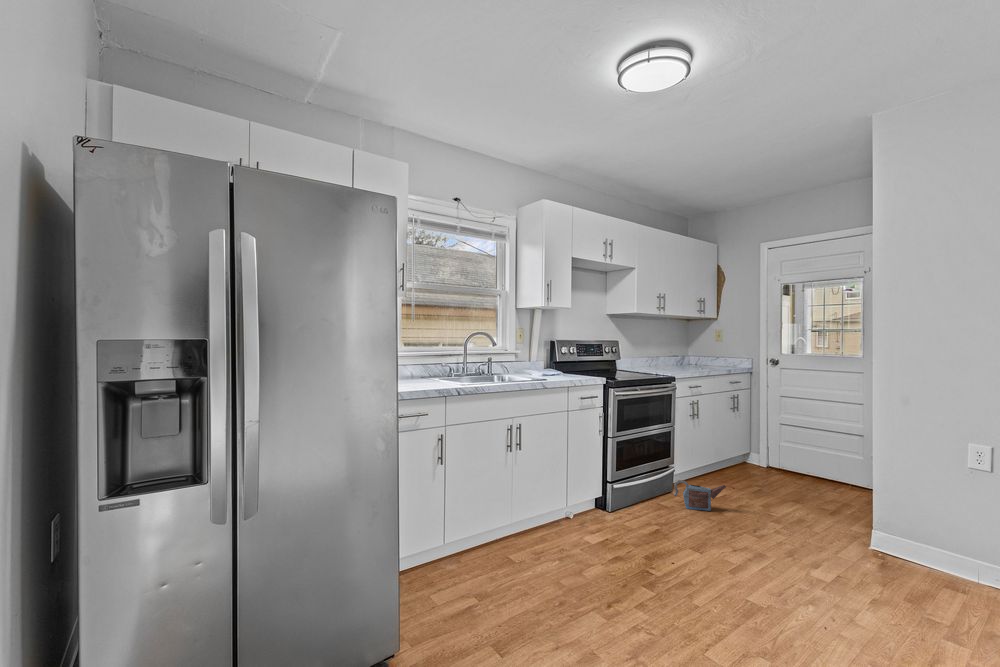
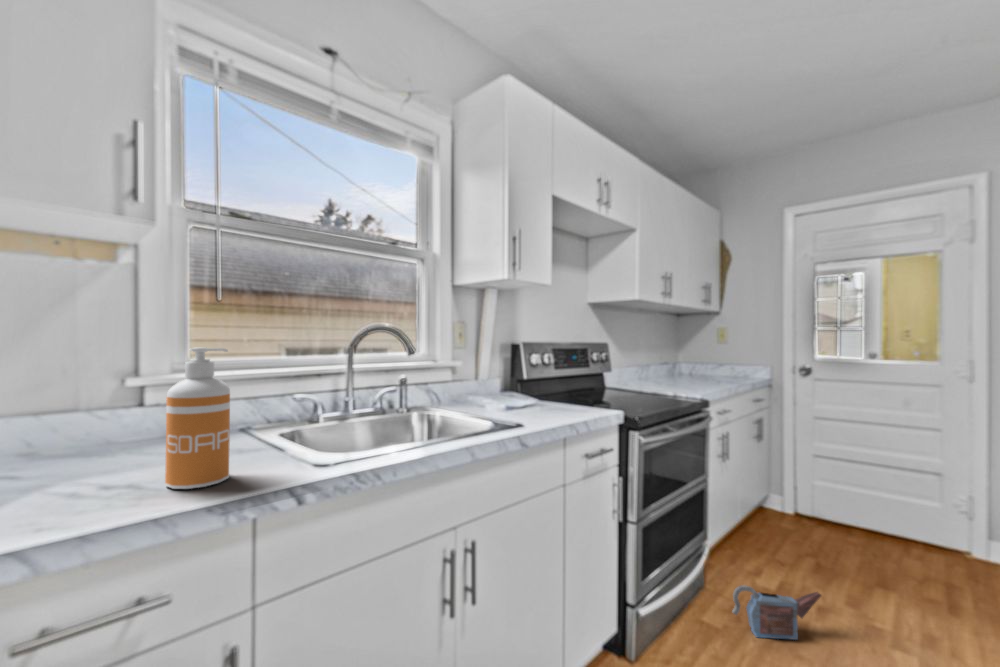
soap dispenser: none [417,341,436,386] -> present [165,348,230,489]

